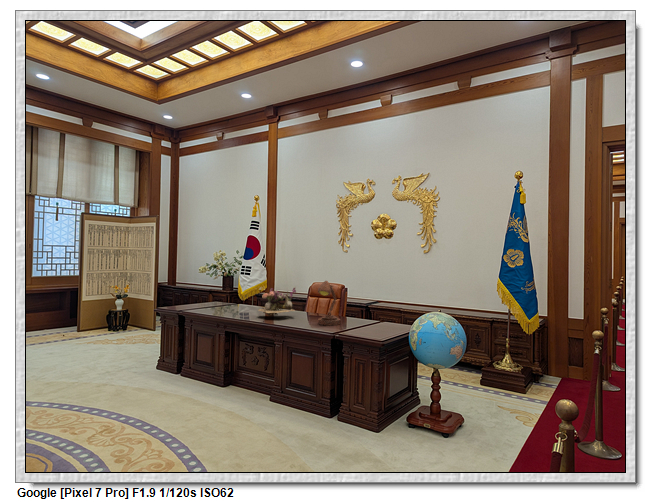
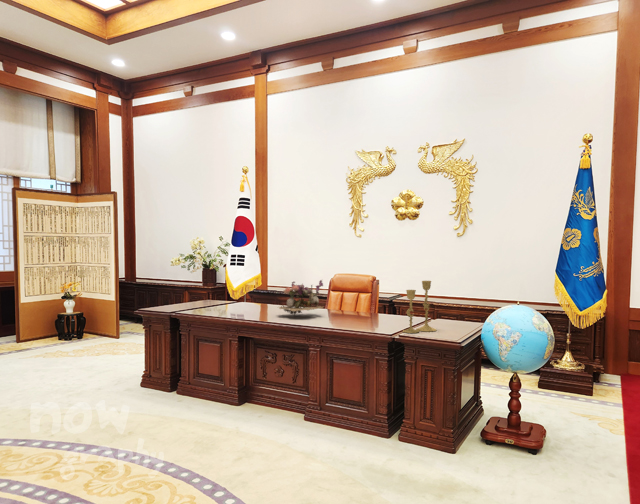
desk lamp: present [318,281,340,325] -> none [355,271,382,323]
candlestick: none [350,290,380,335] -> present [403,281,436,333]

